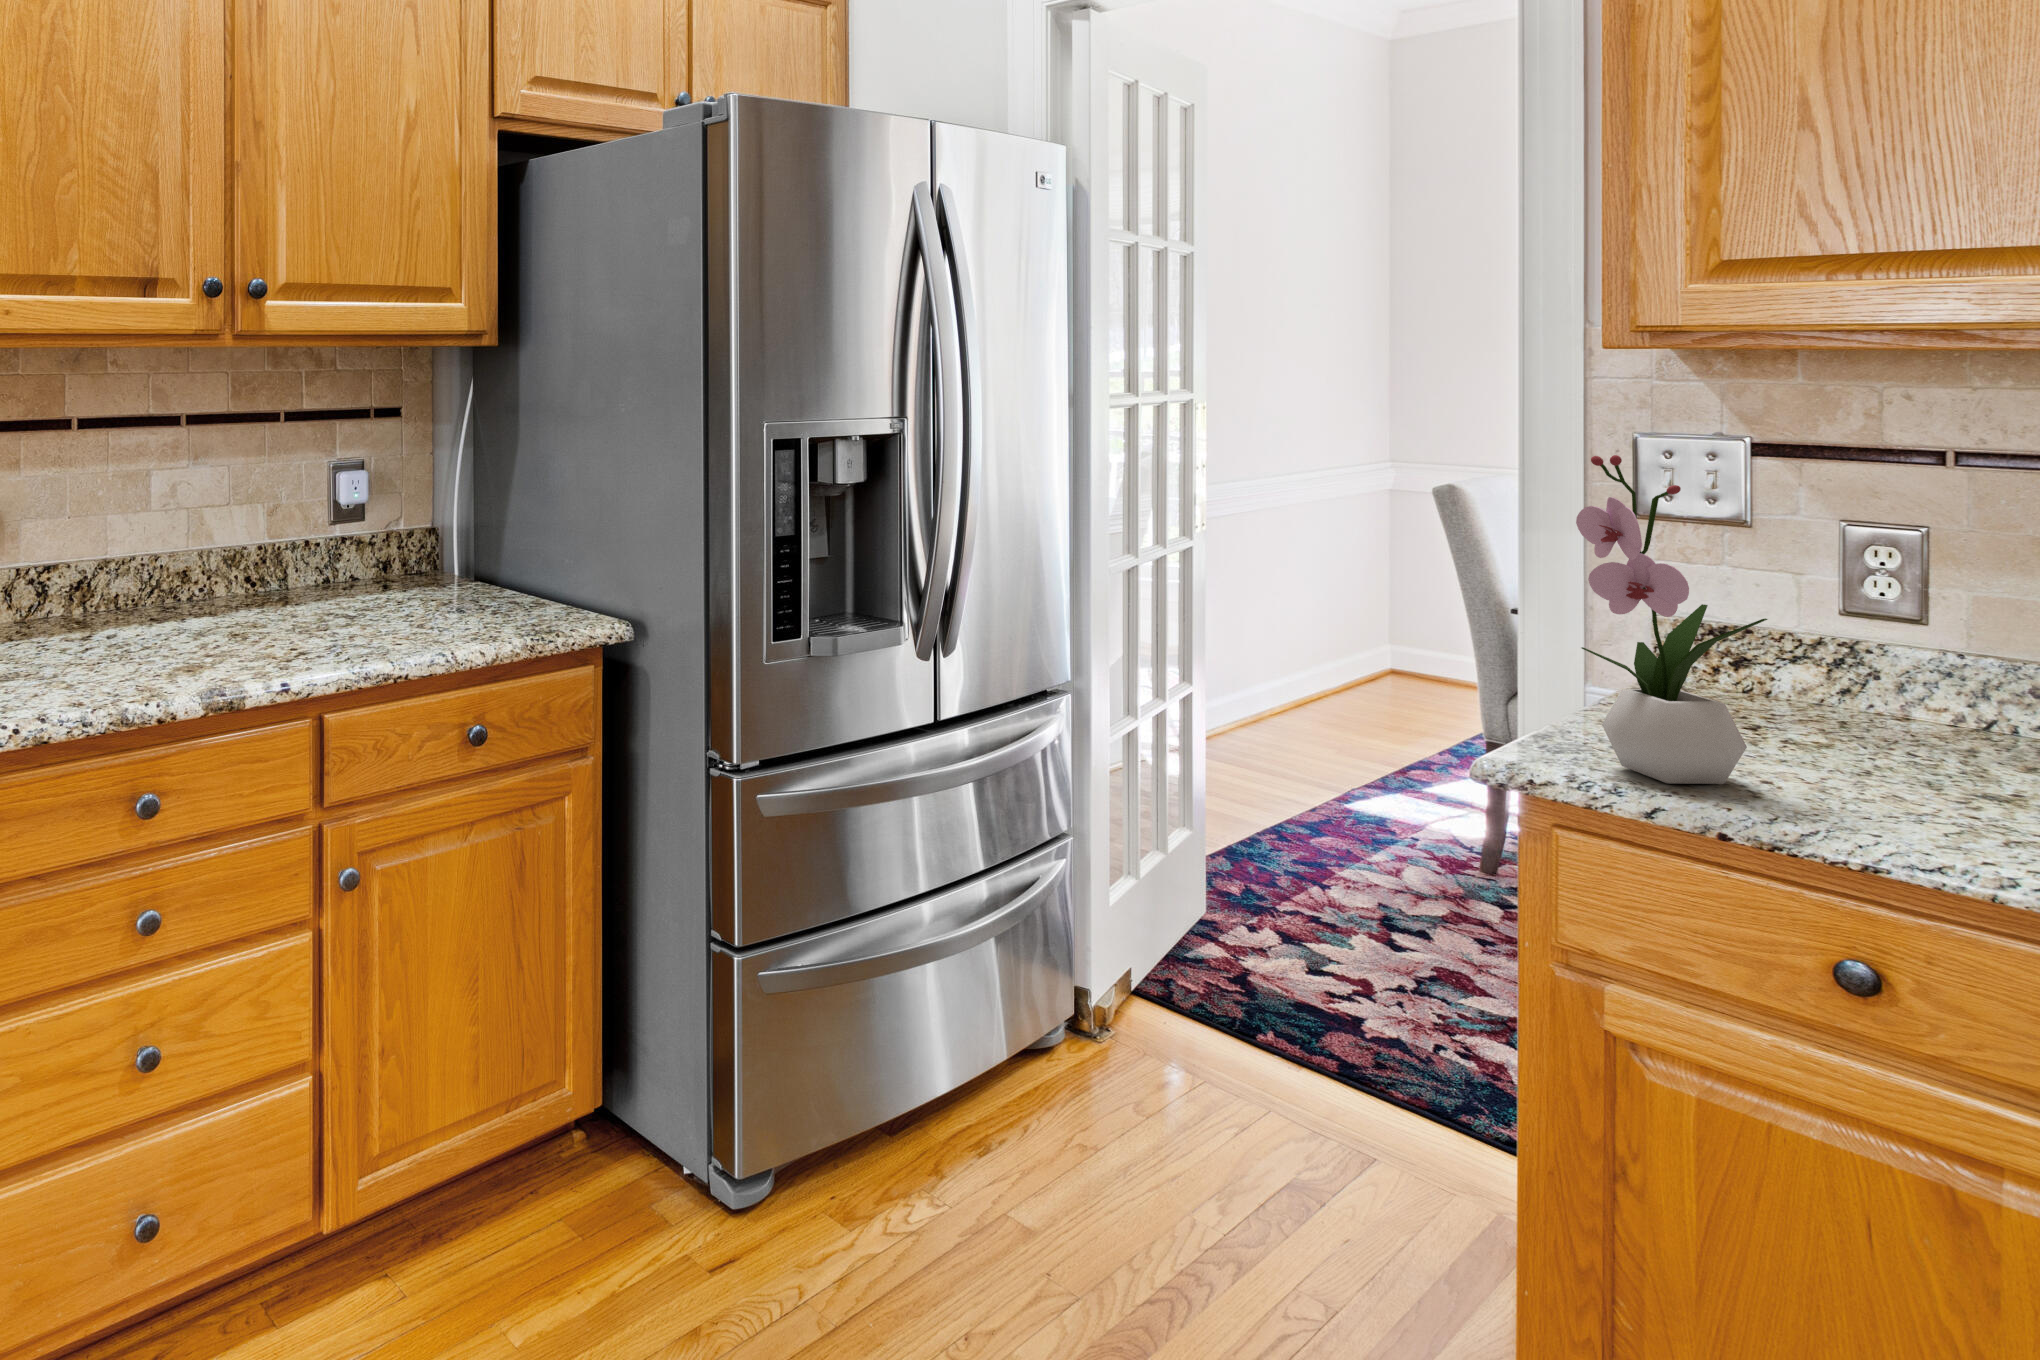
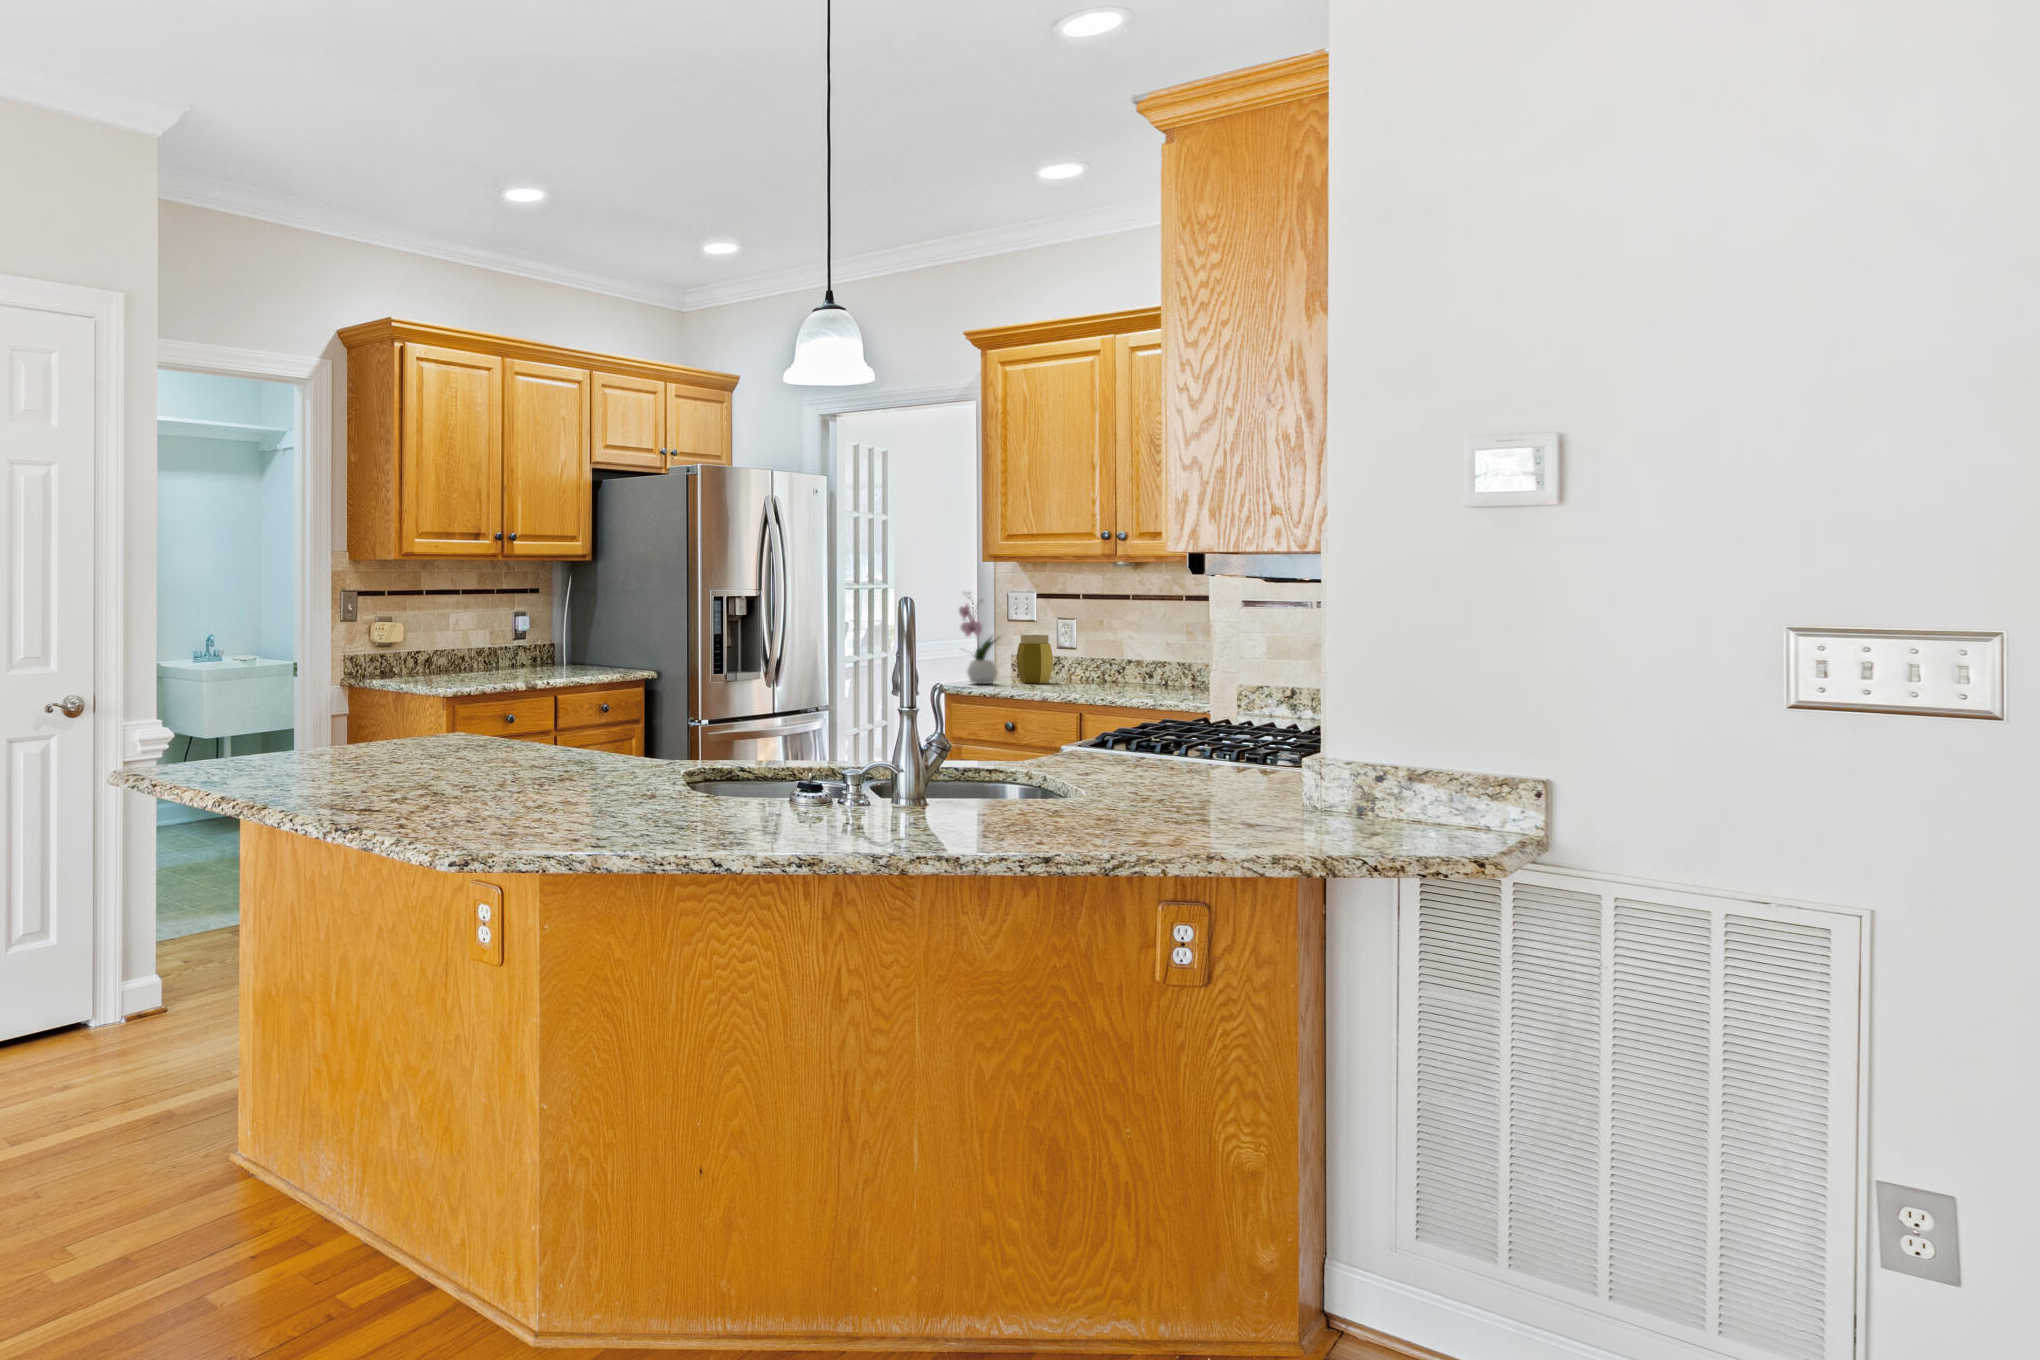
jar: none [1772,597,1935,780] -> present [1017,635,1053,683]

